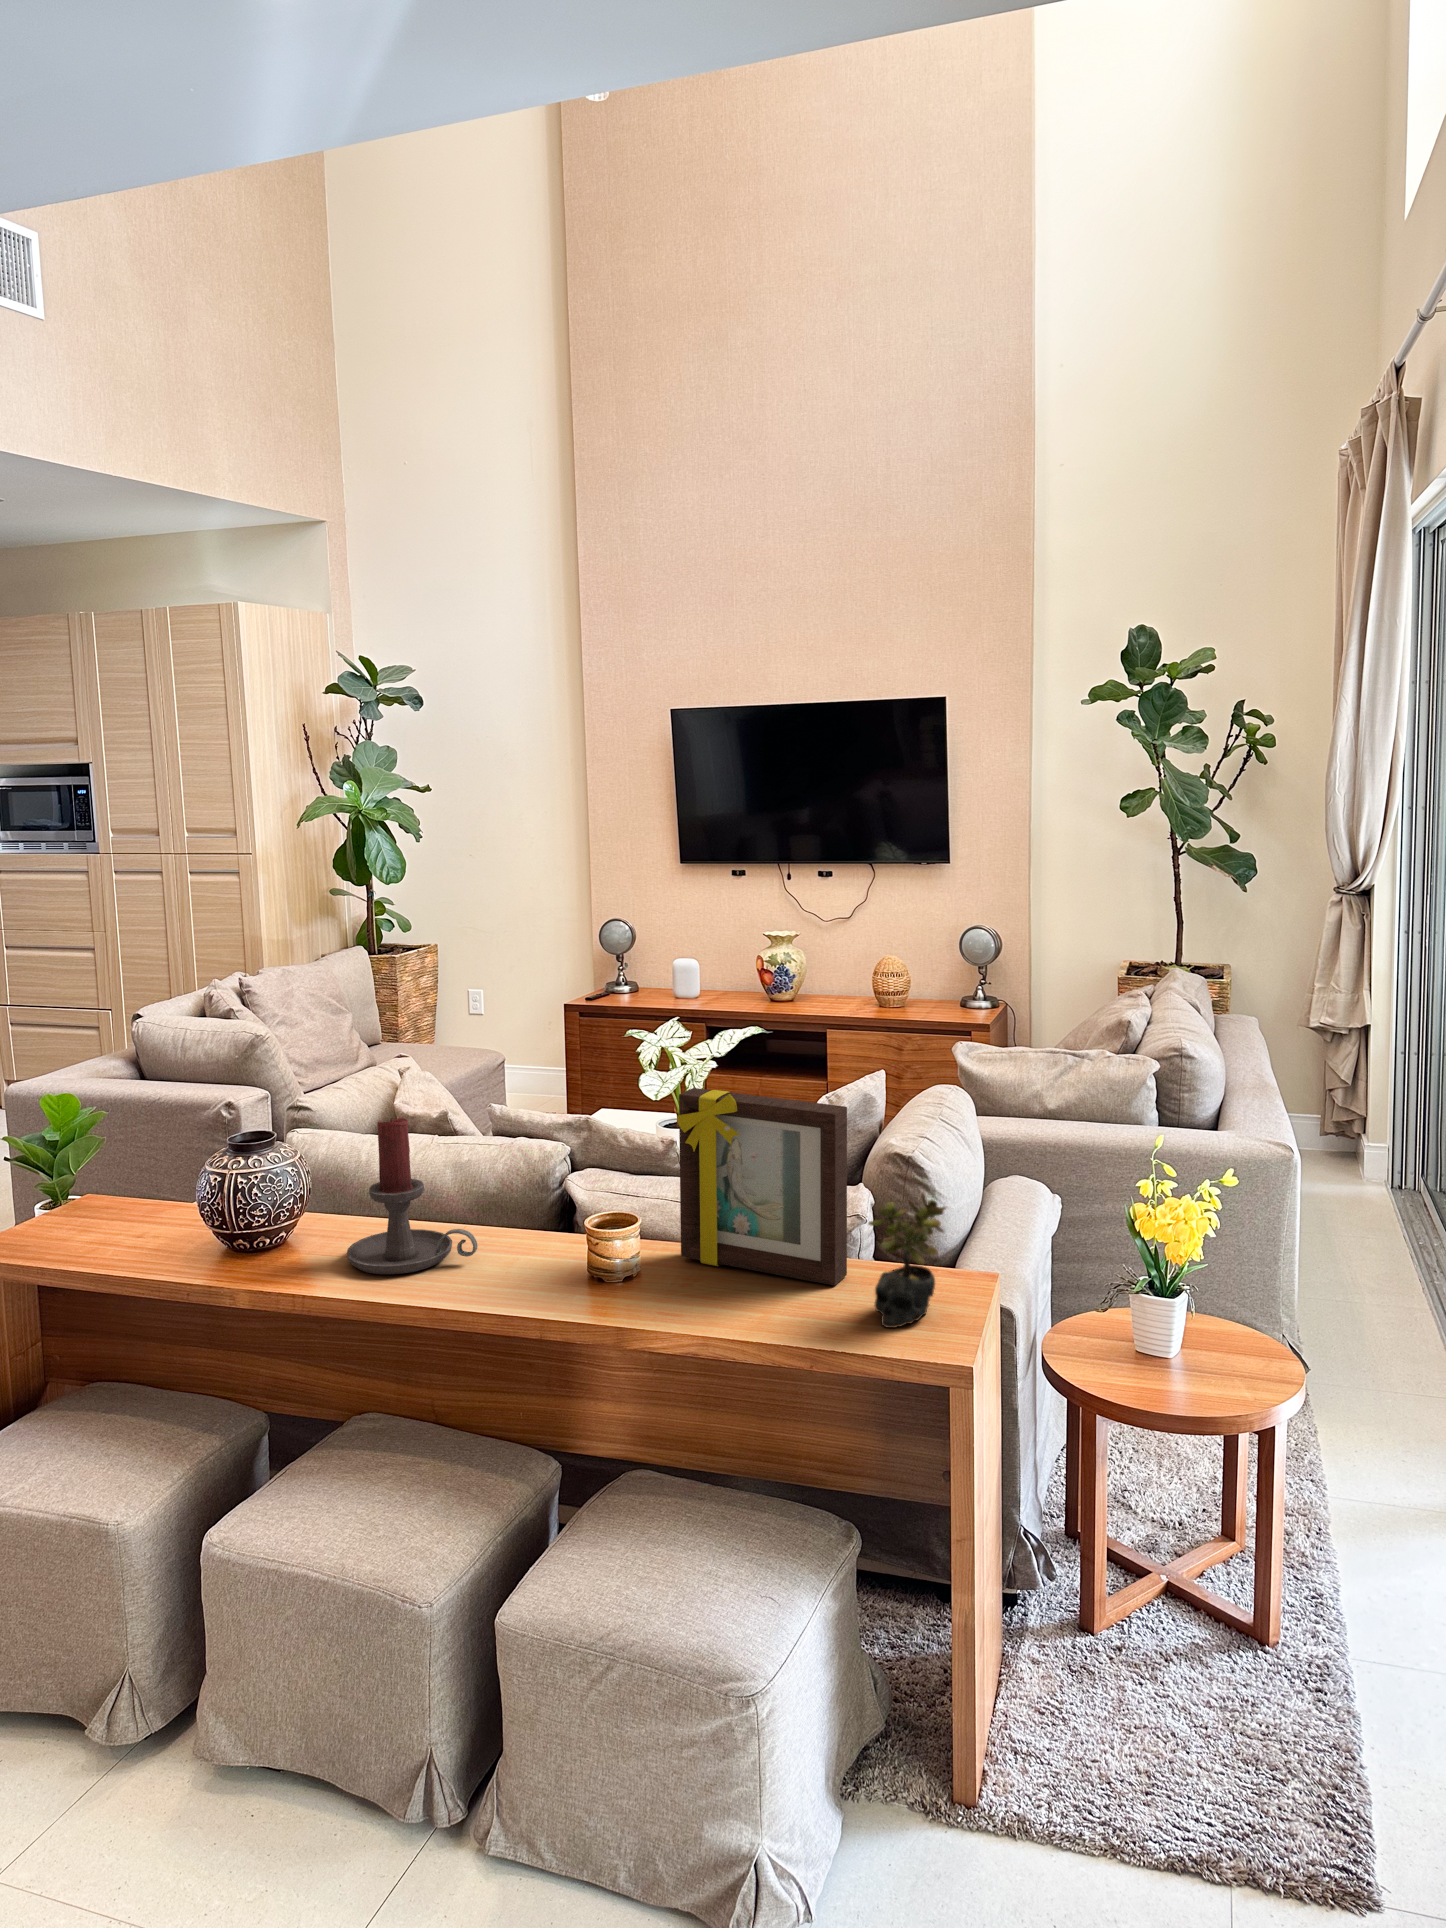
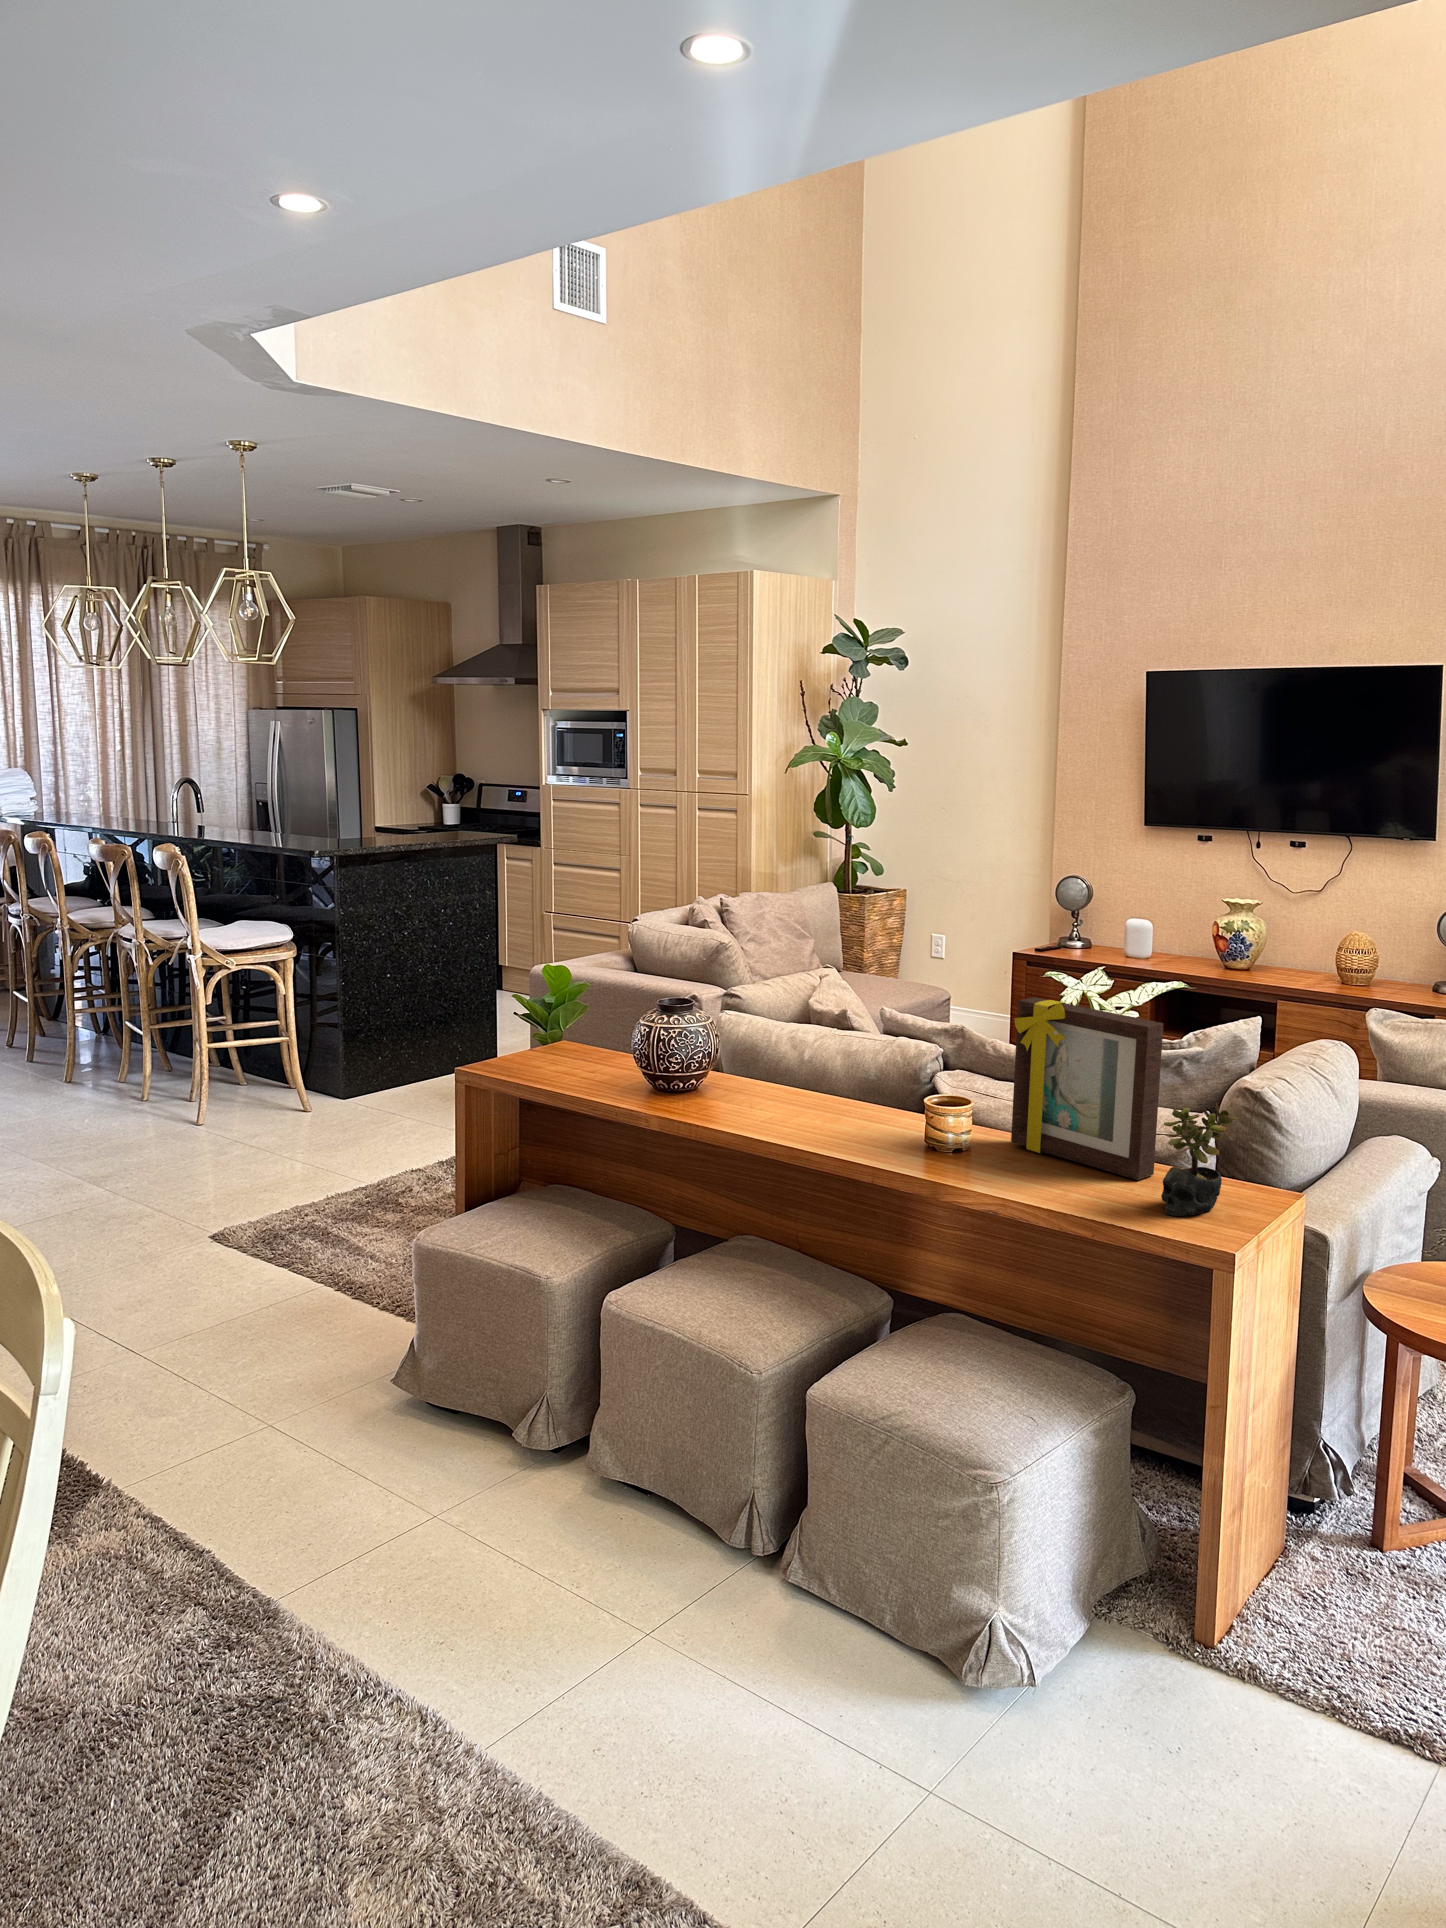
candle holder: present [346,1118,478,1274] -> none [736,997,840,1124]

